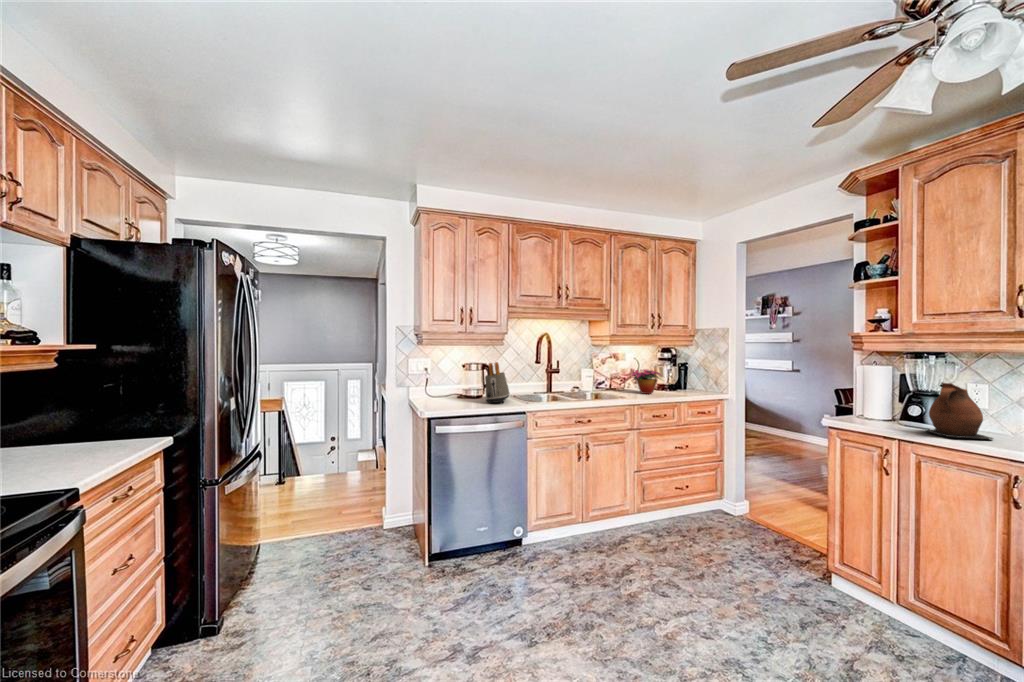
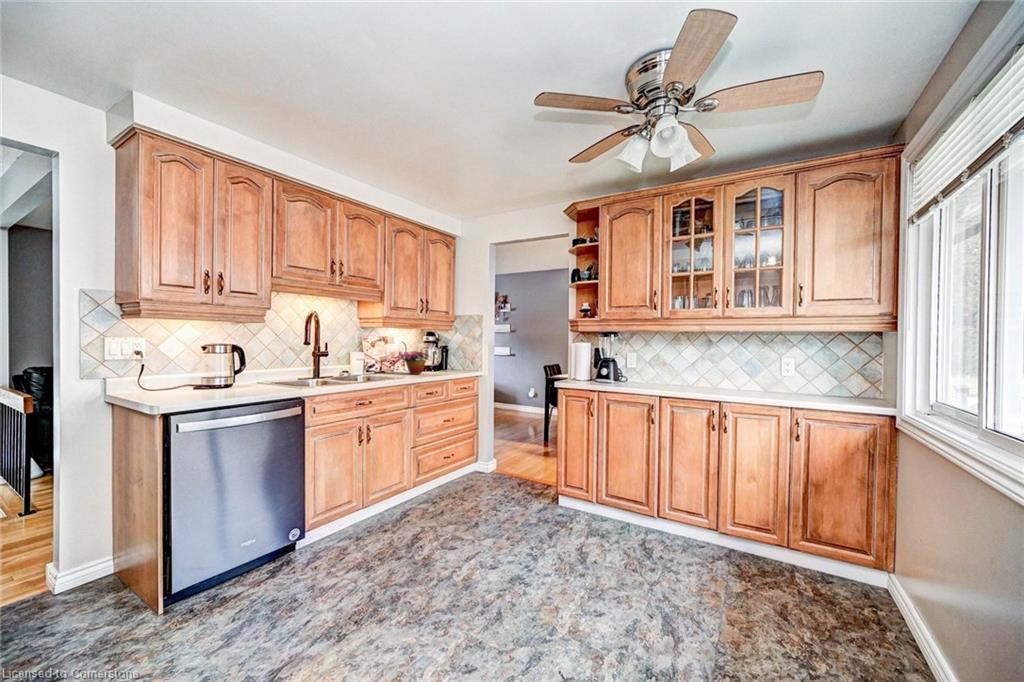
toaster: present [485,362,510,403] -> none [244,343,277,392]
ceramic pitcher: present [926,383,993,439] -> none [610,351,644,386]

